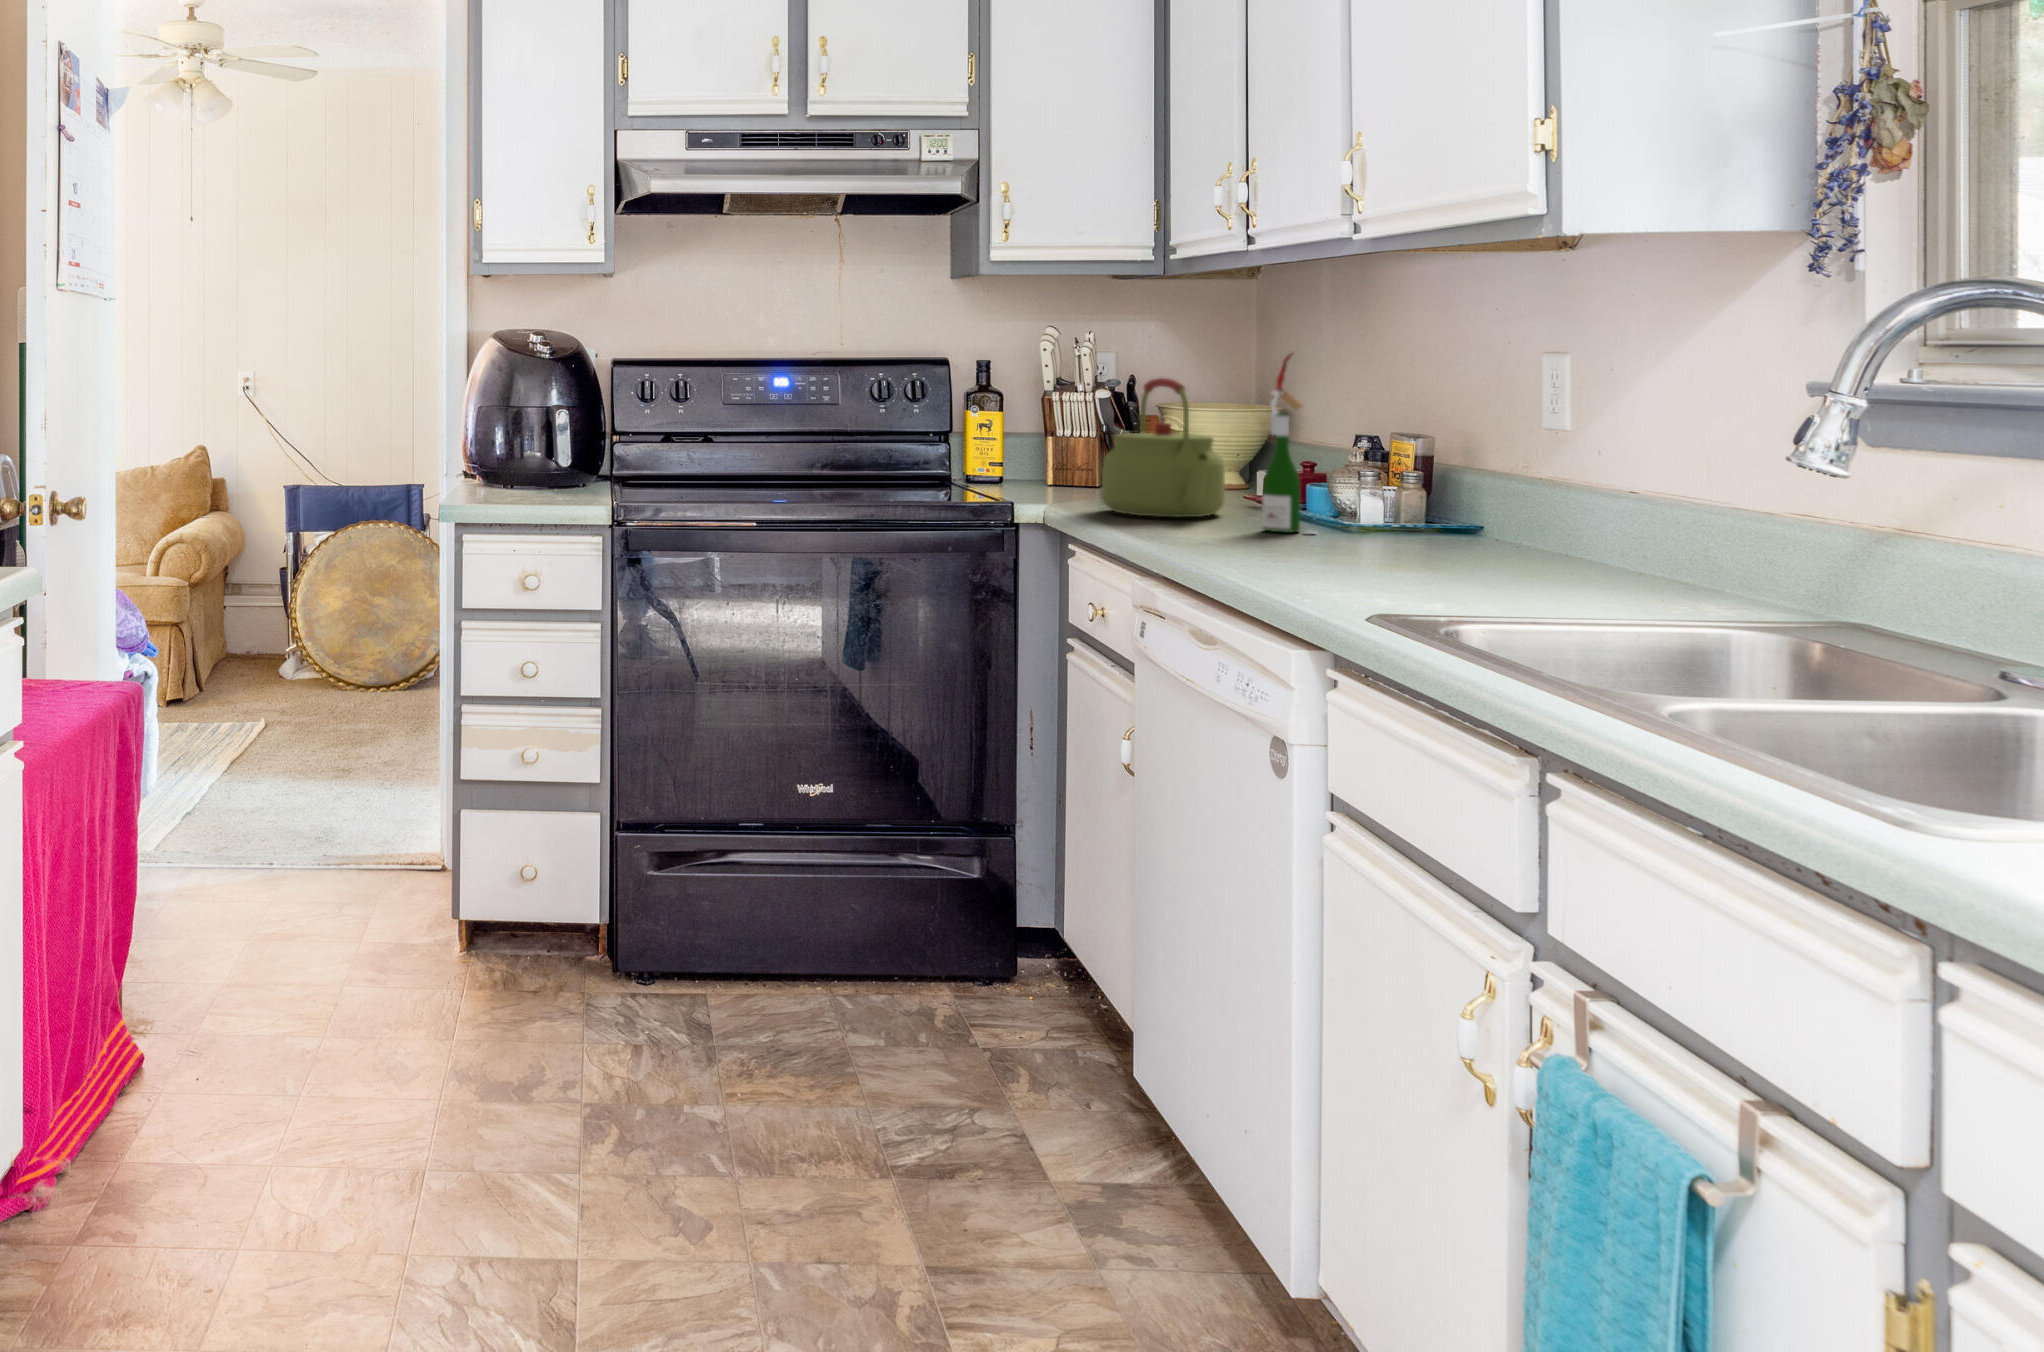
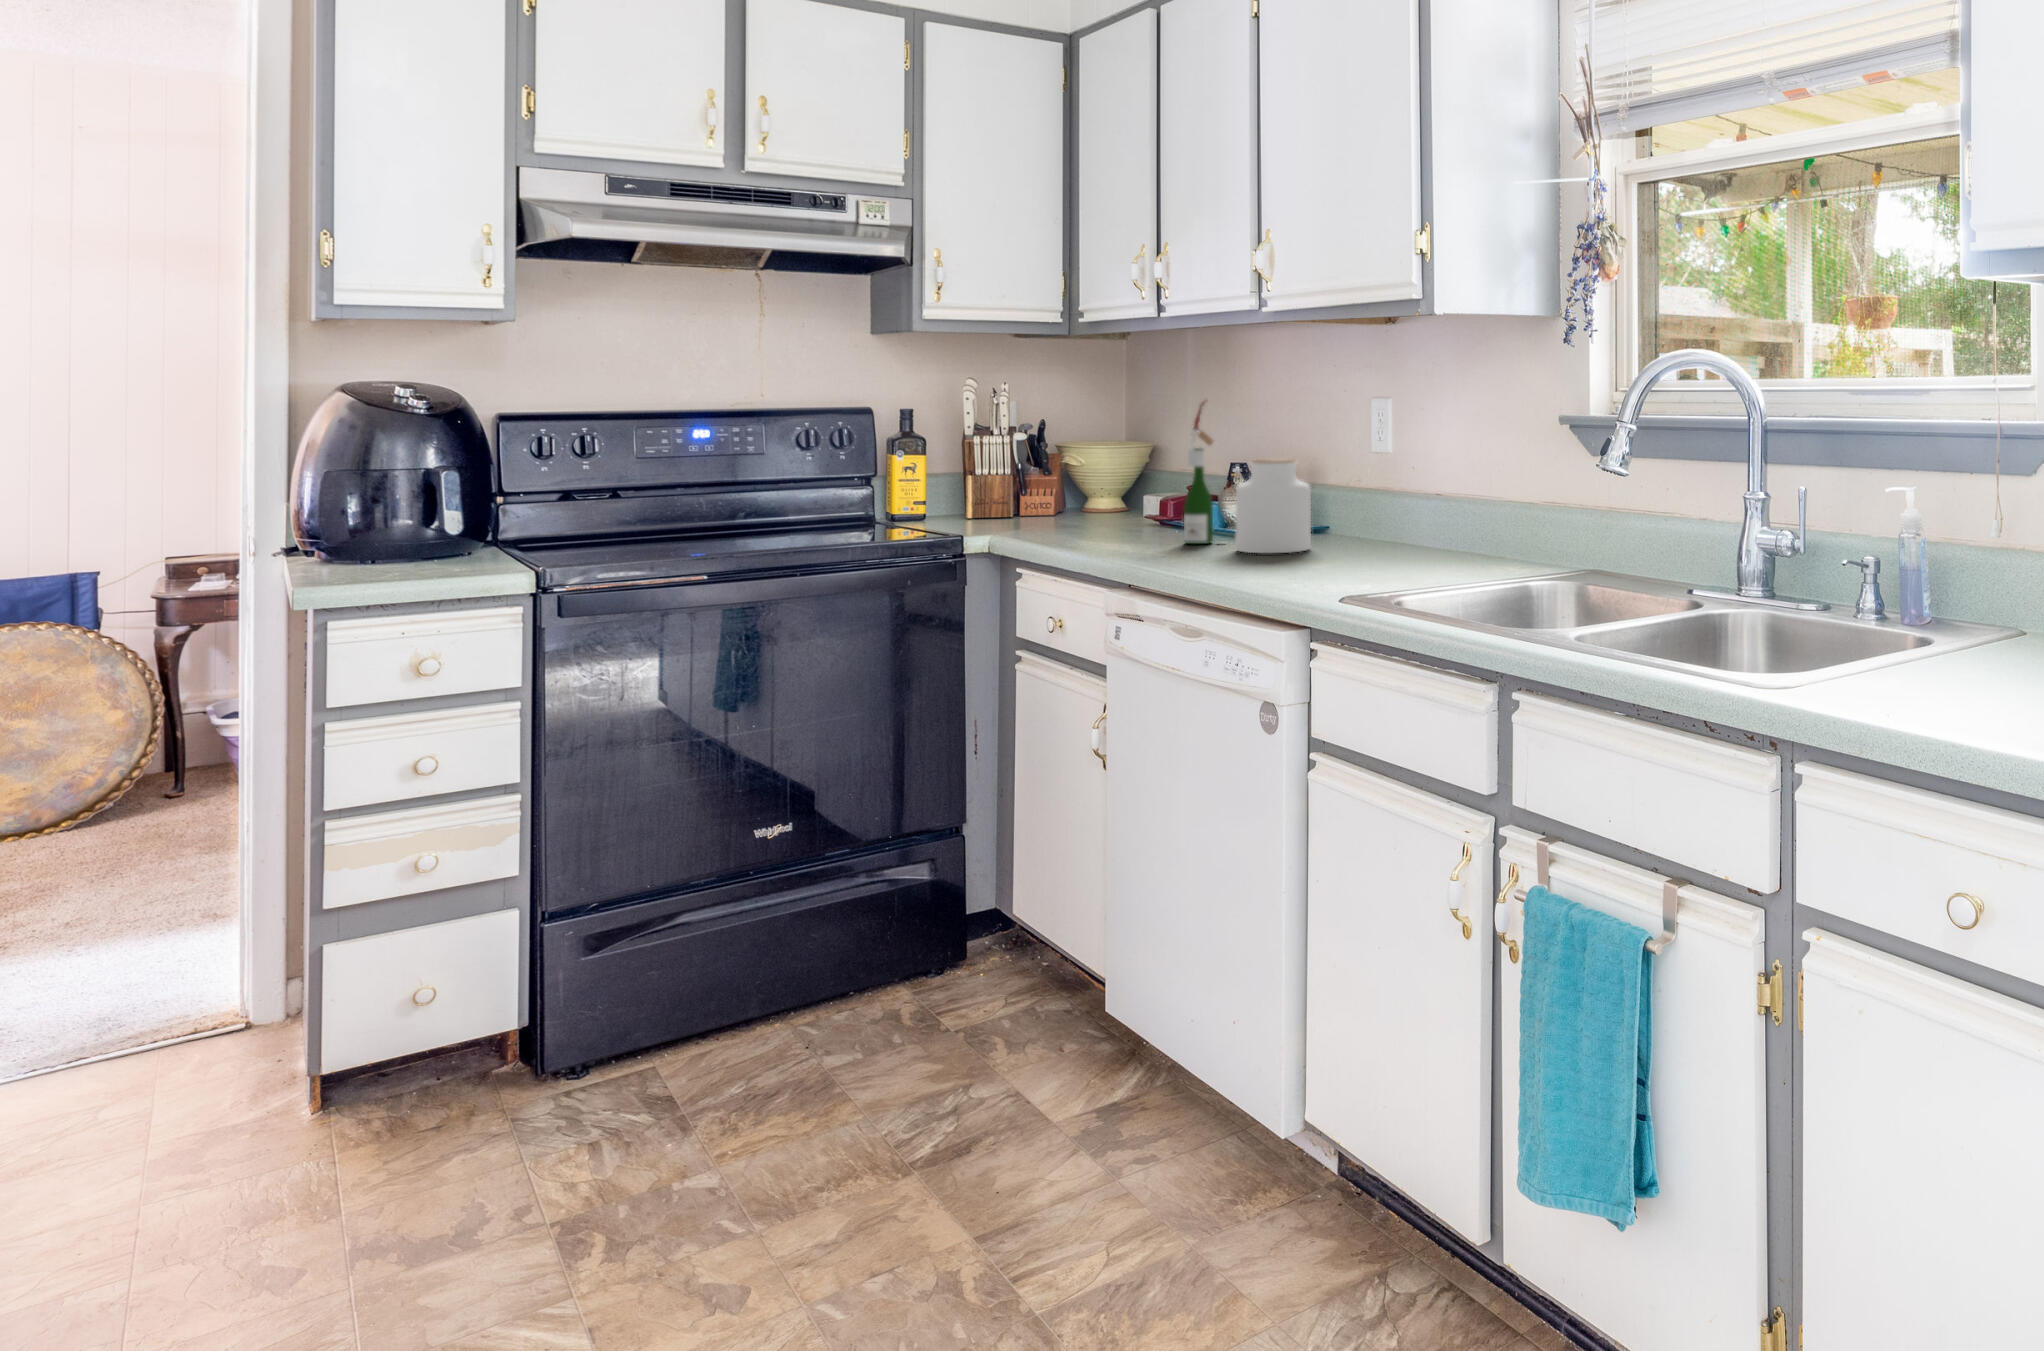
kettle: present [1101,378,1225,517] -> none [1041,421,1143,539]
jar: none [1317,430,1423,551] -> present [1235,459,1311,553]

